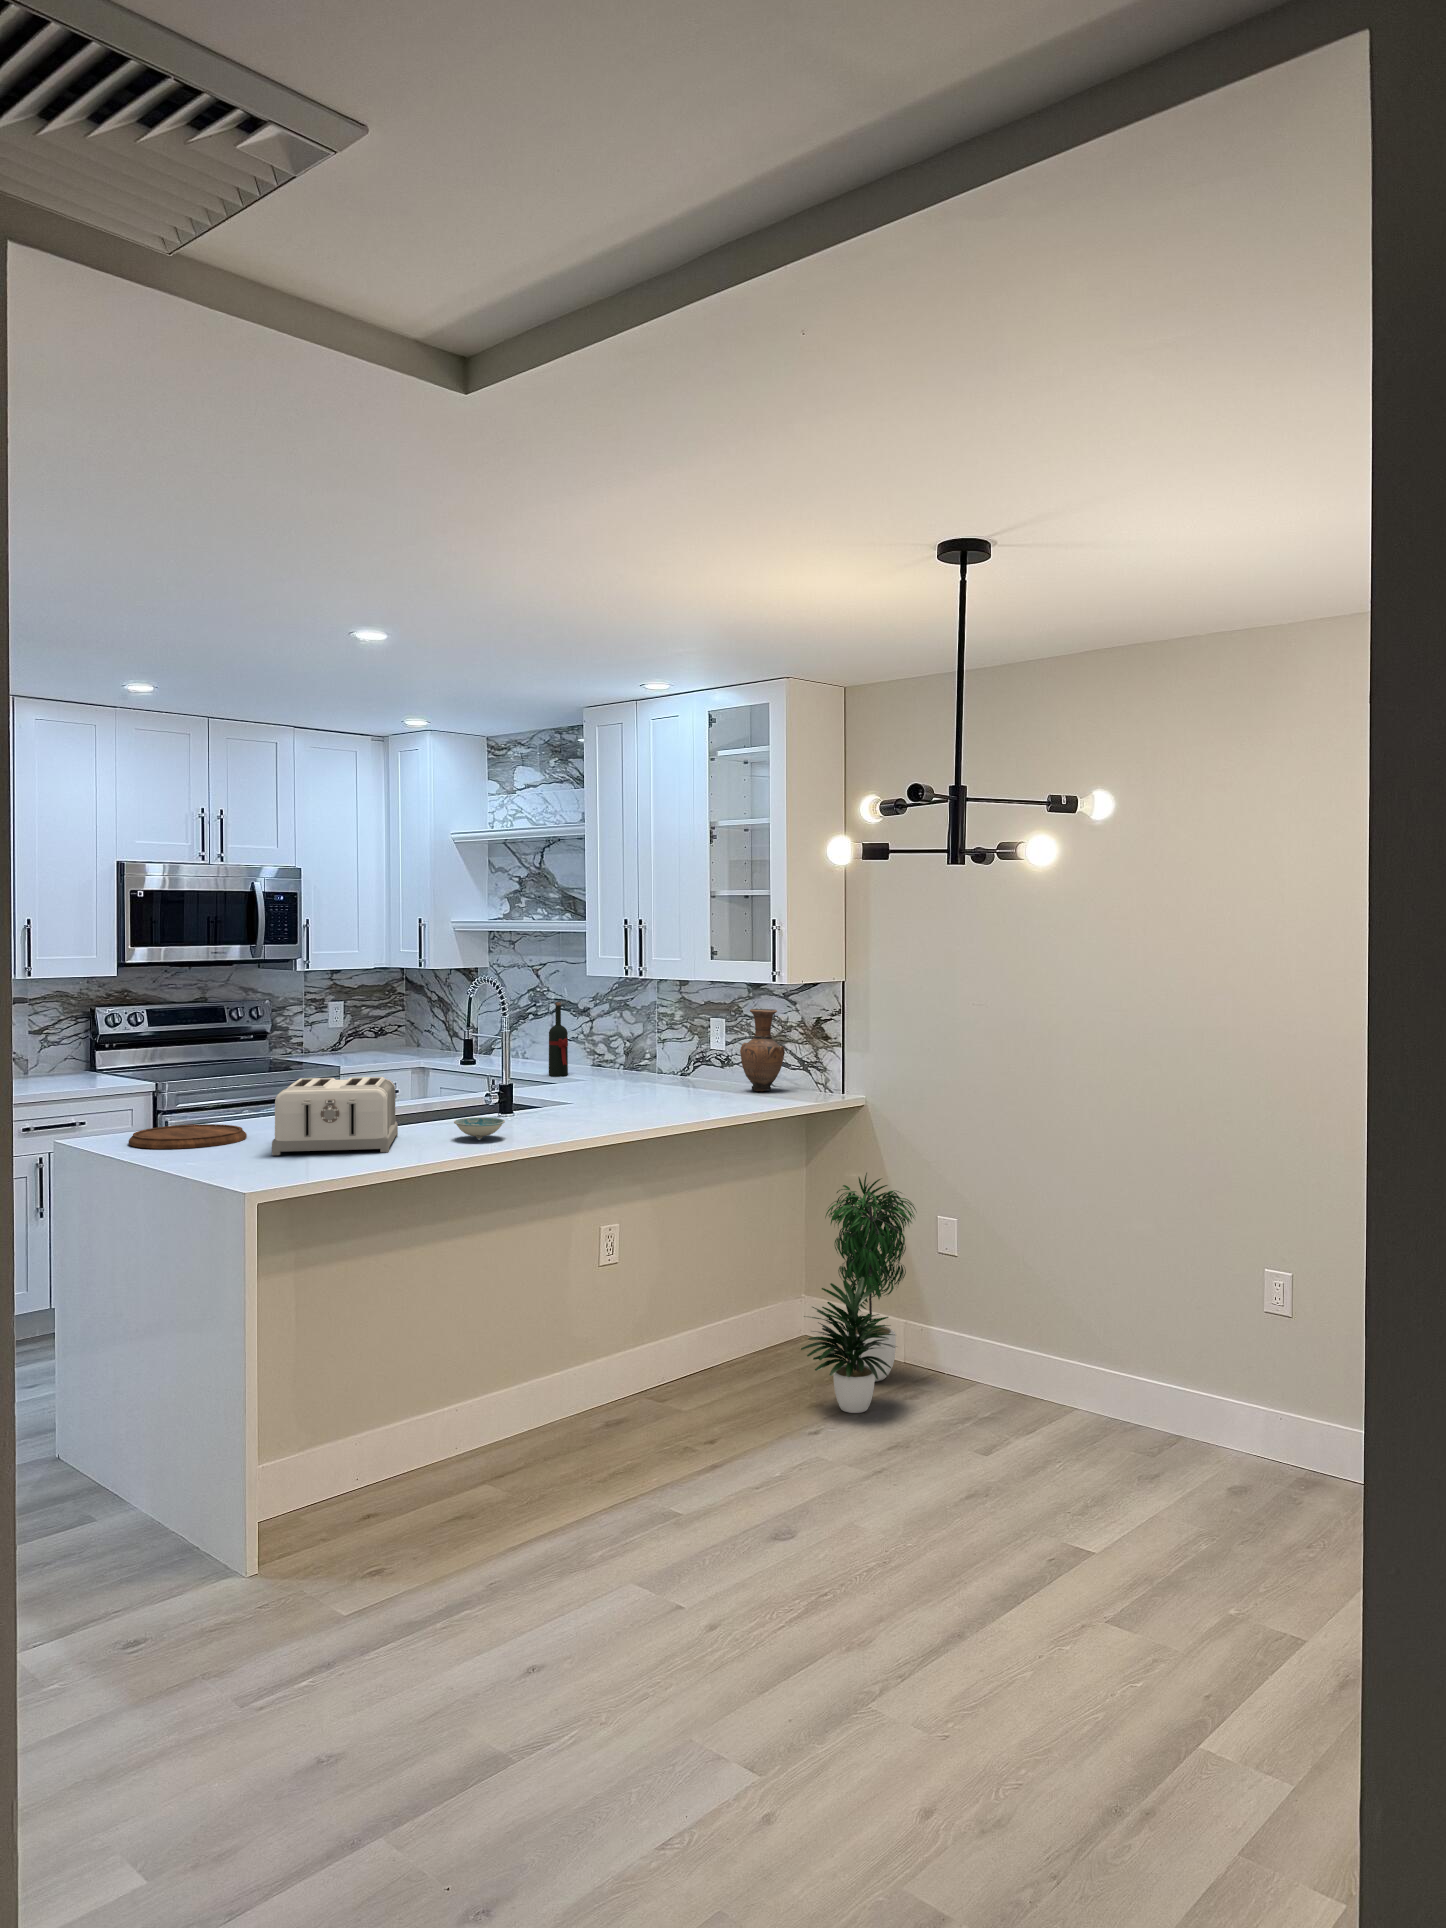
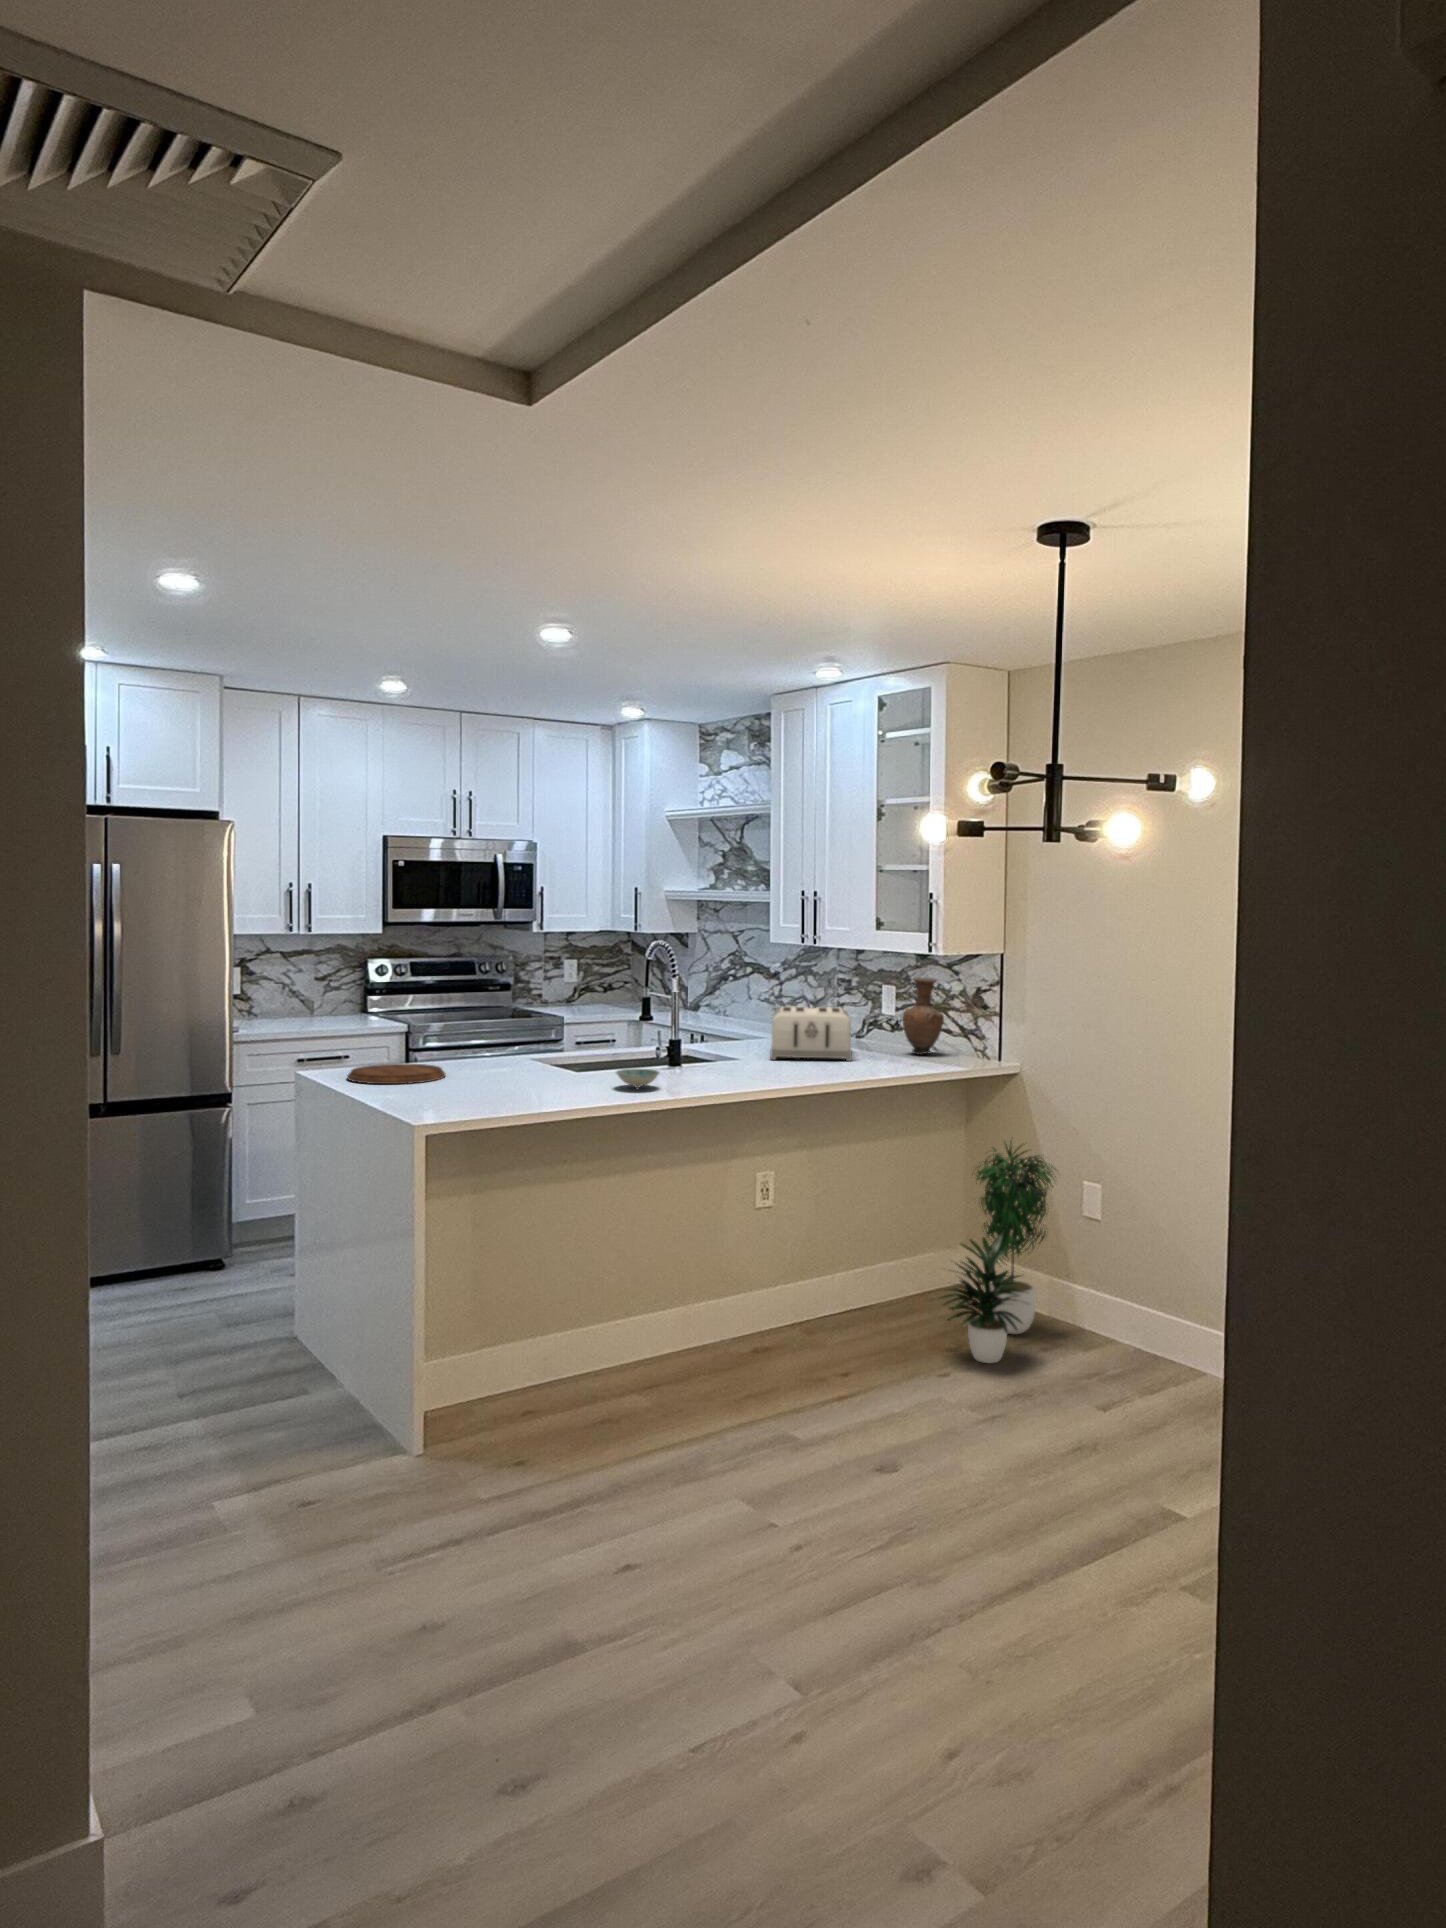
wine bottle: present [549,1002,568,1076] -> none [739,966,757,1033]
toaster: present [272,1077,398,1155] -> present [771,1006,852,1061]

